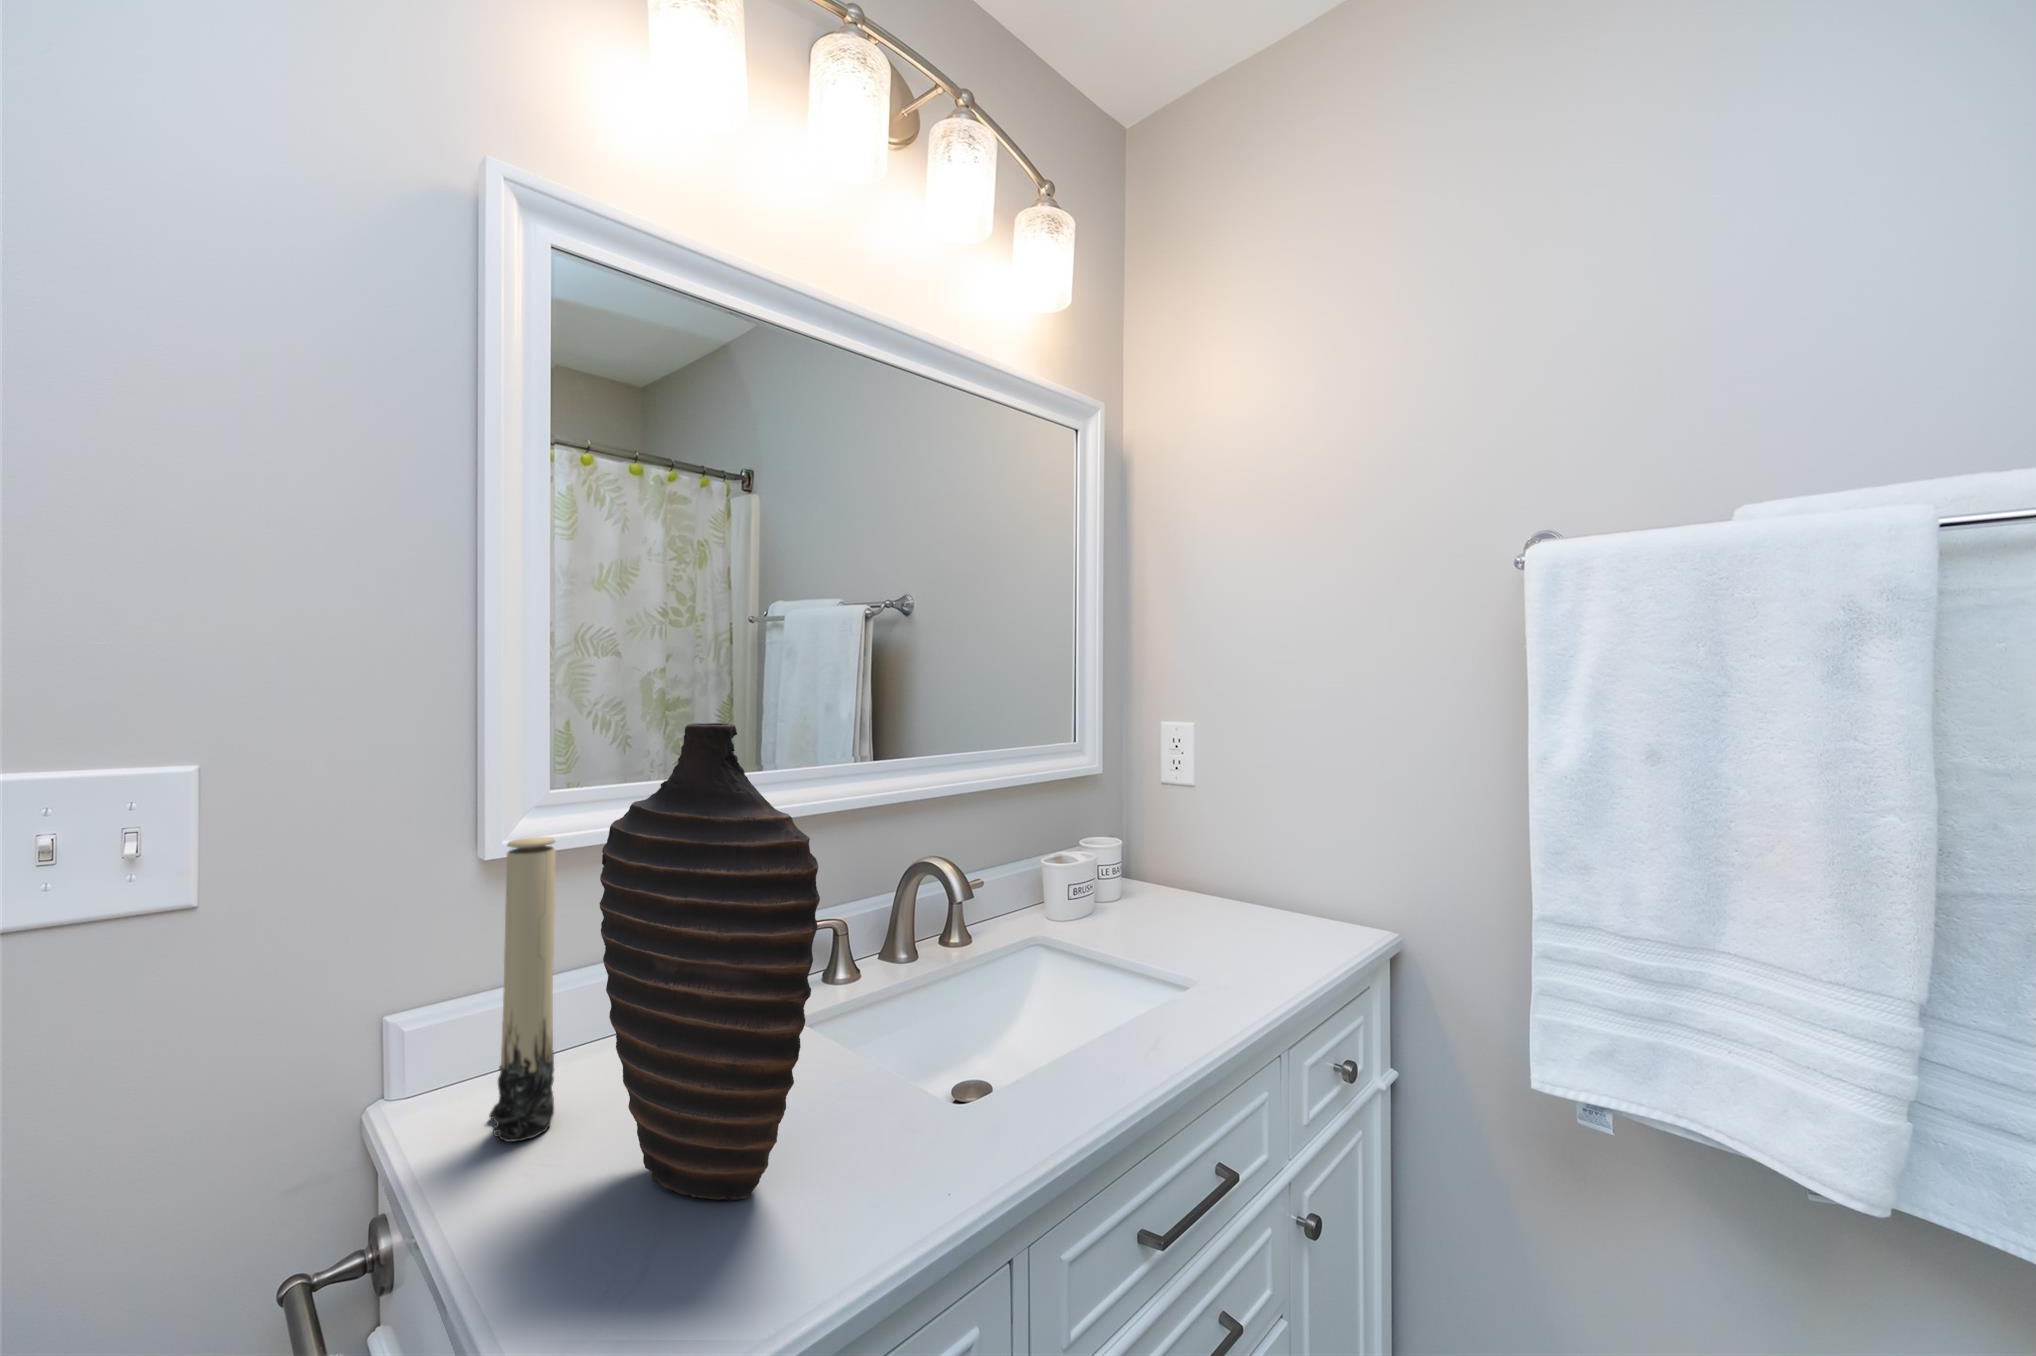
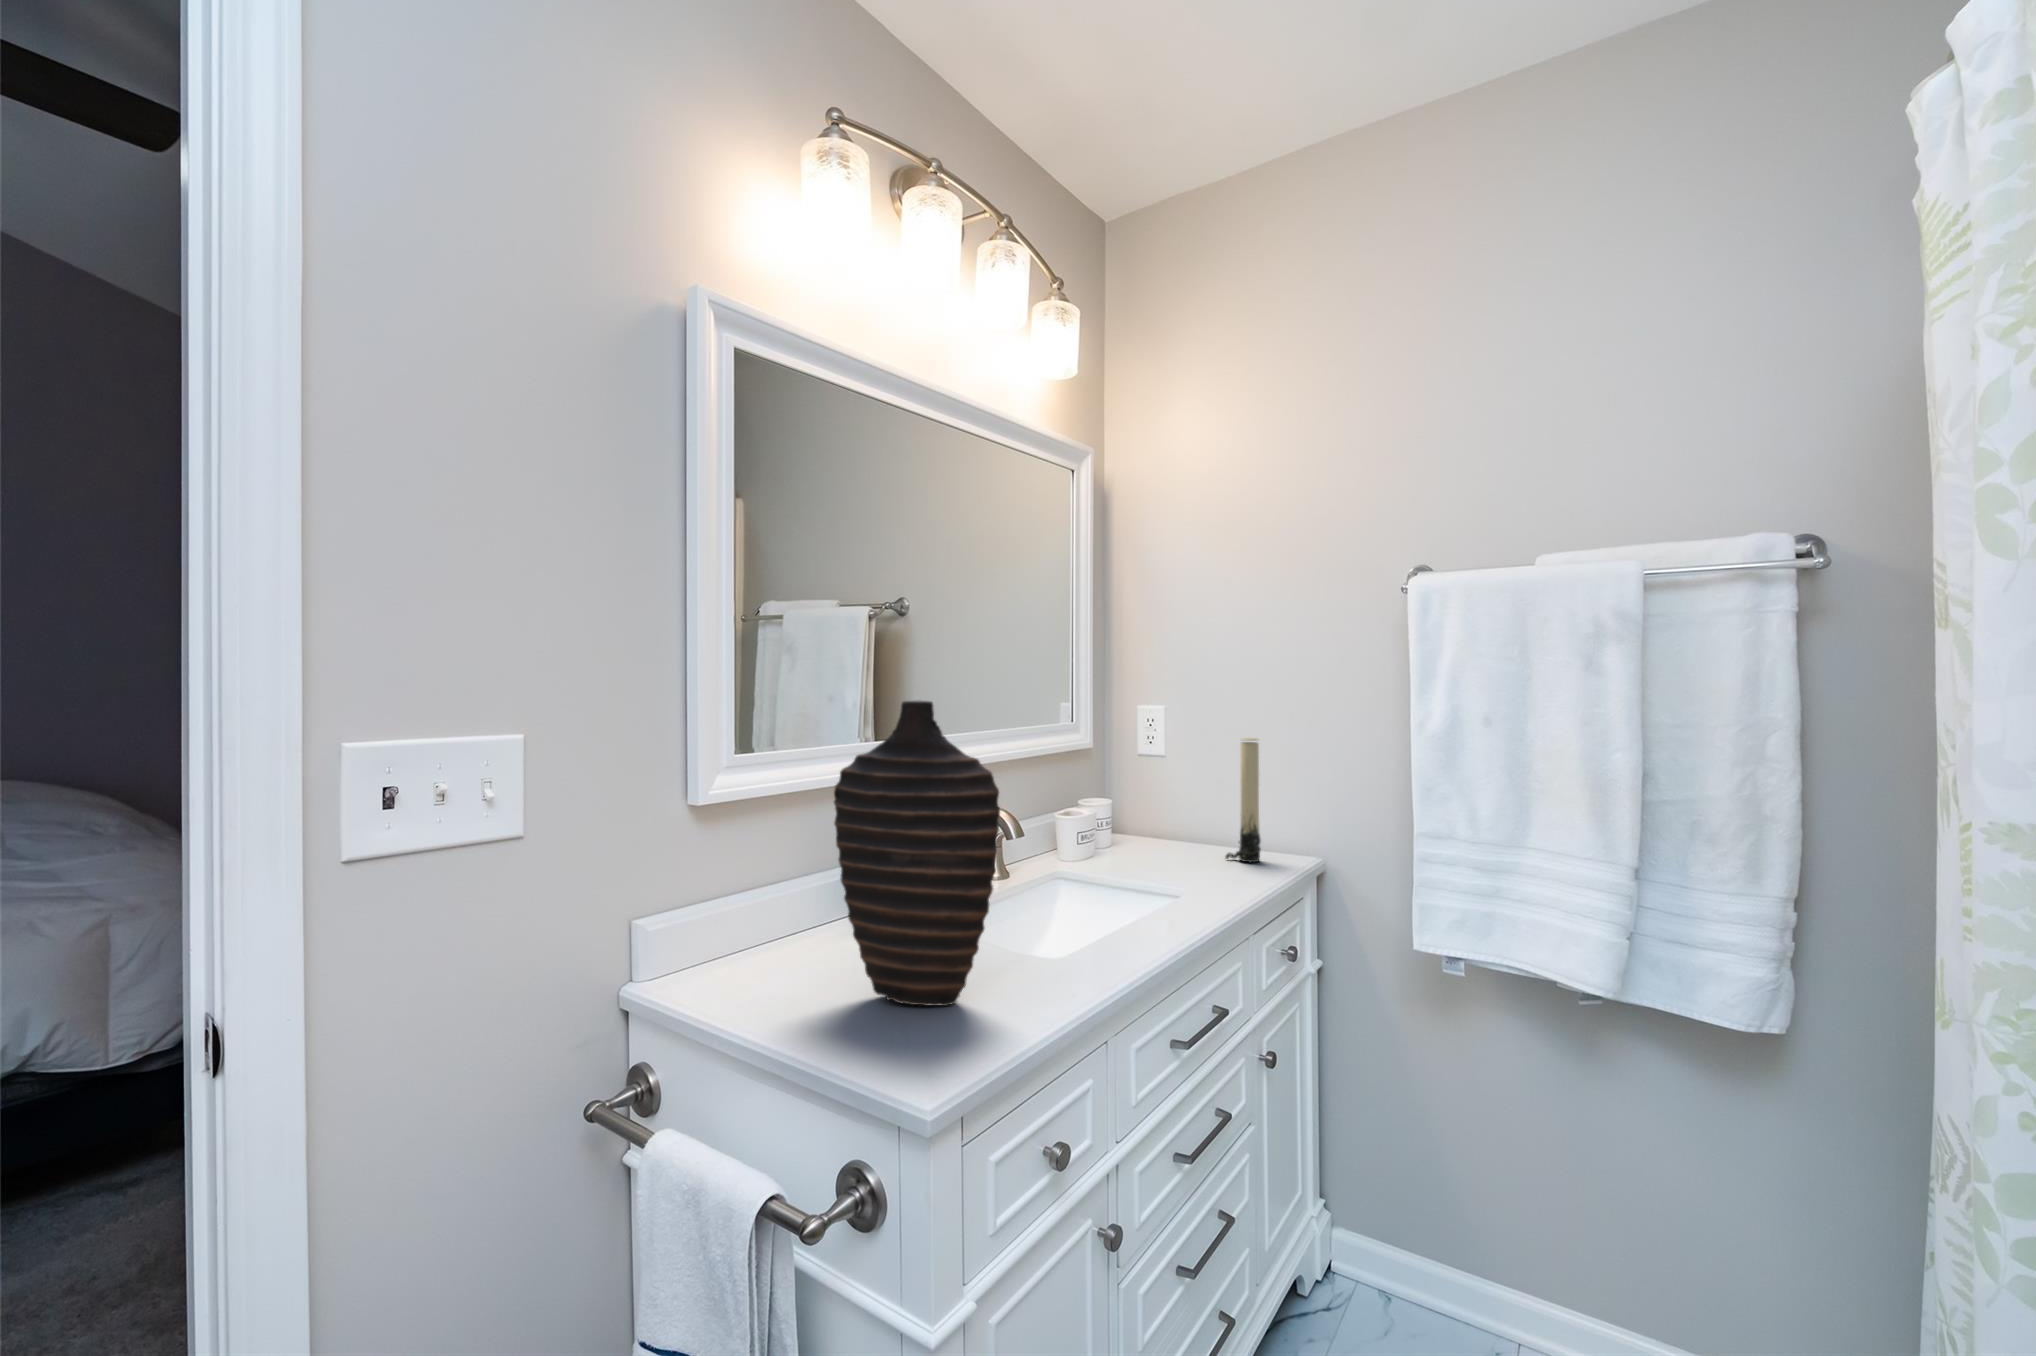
candle: present [489,837,556,1142] -> present [1226,738,1261,862]

